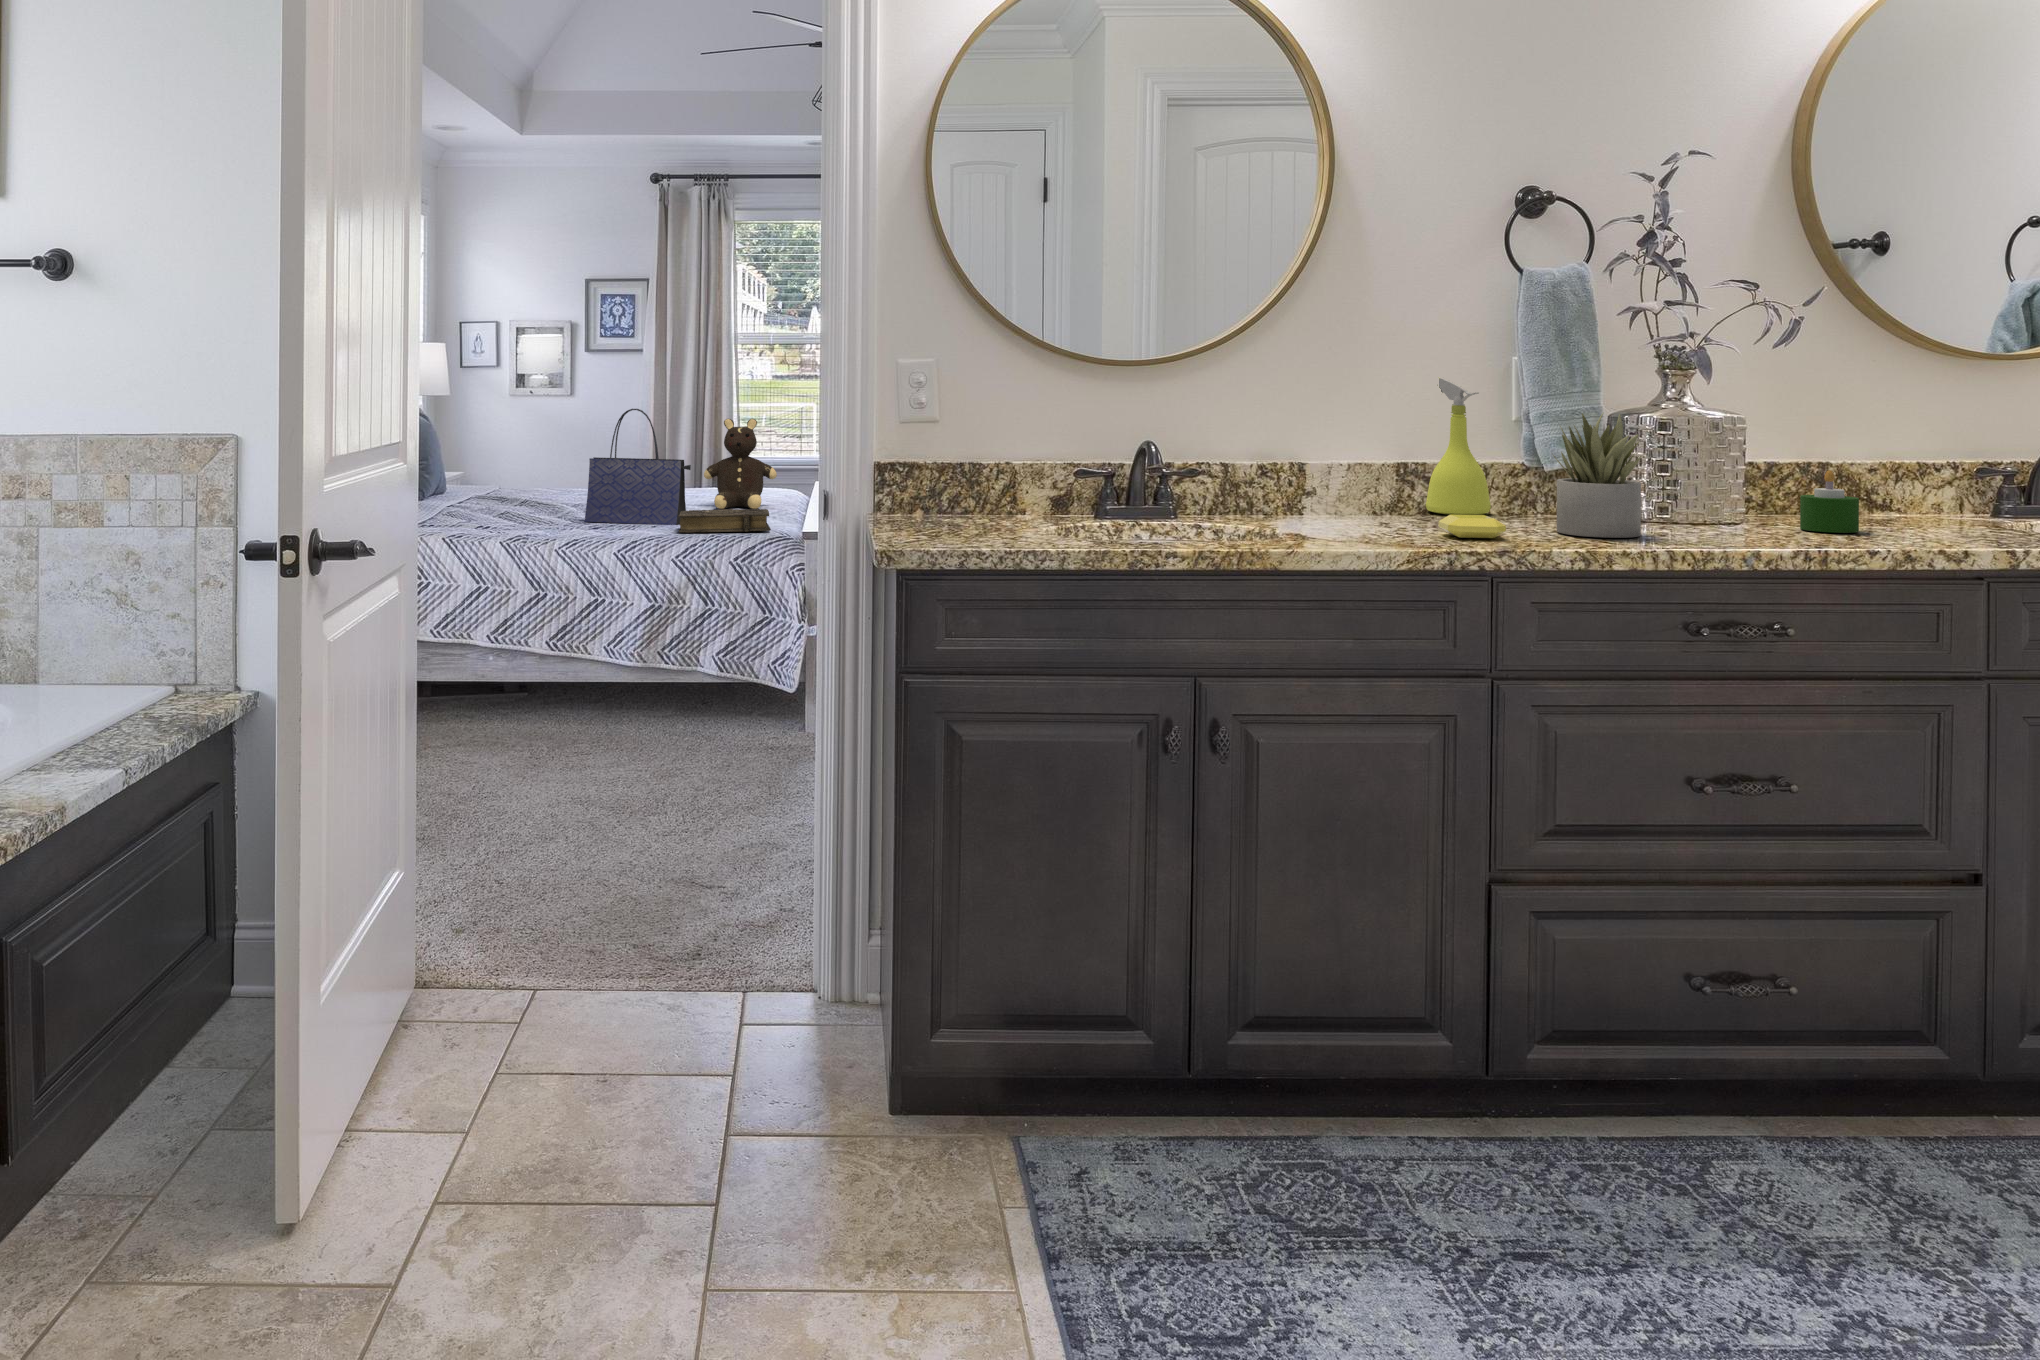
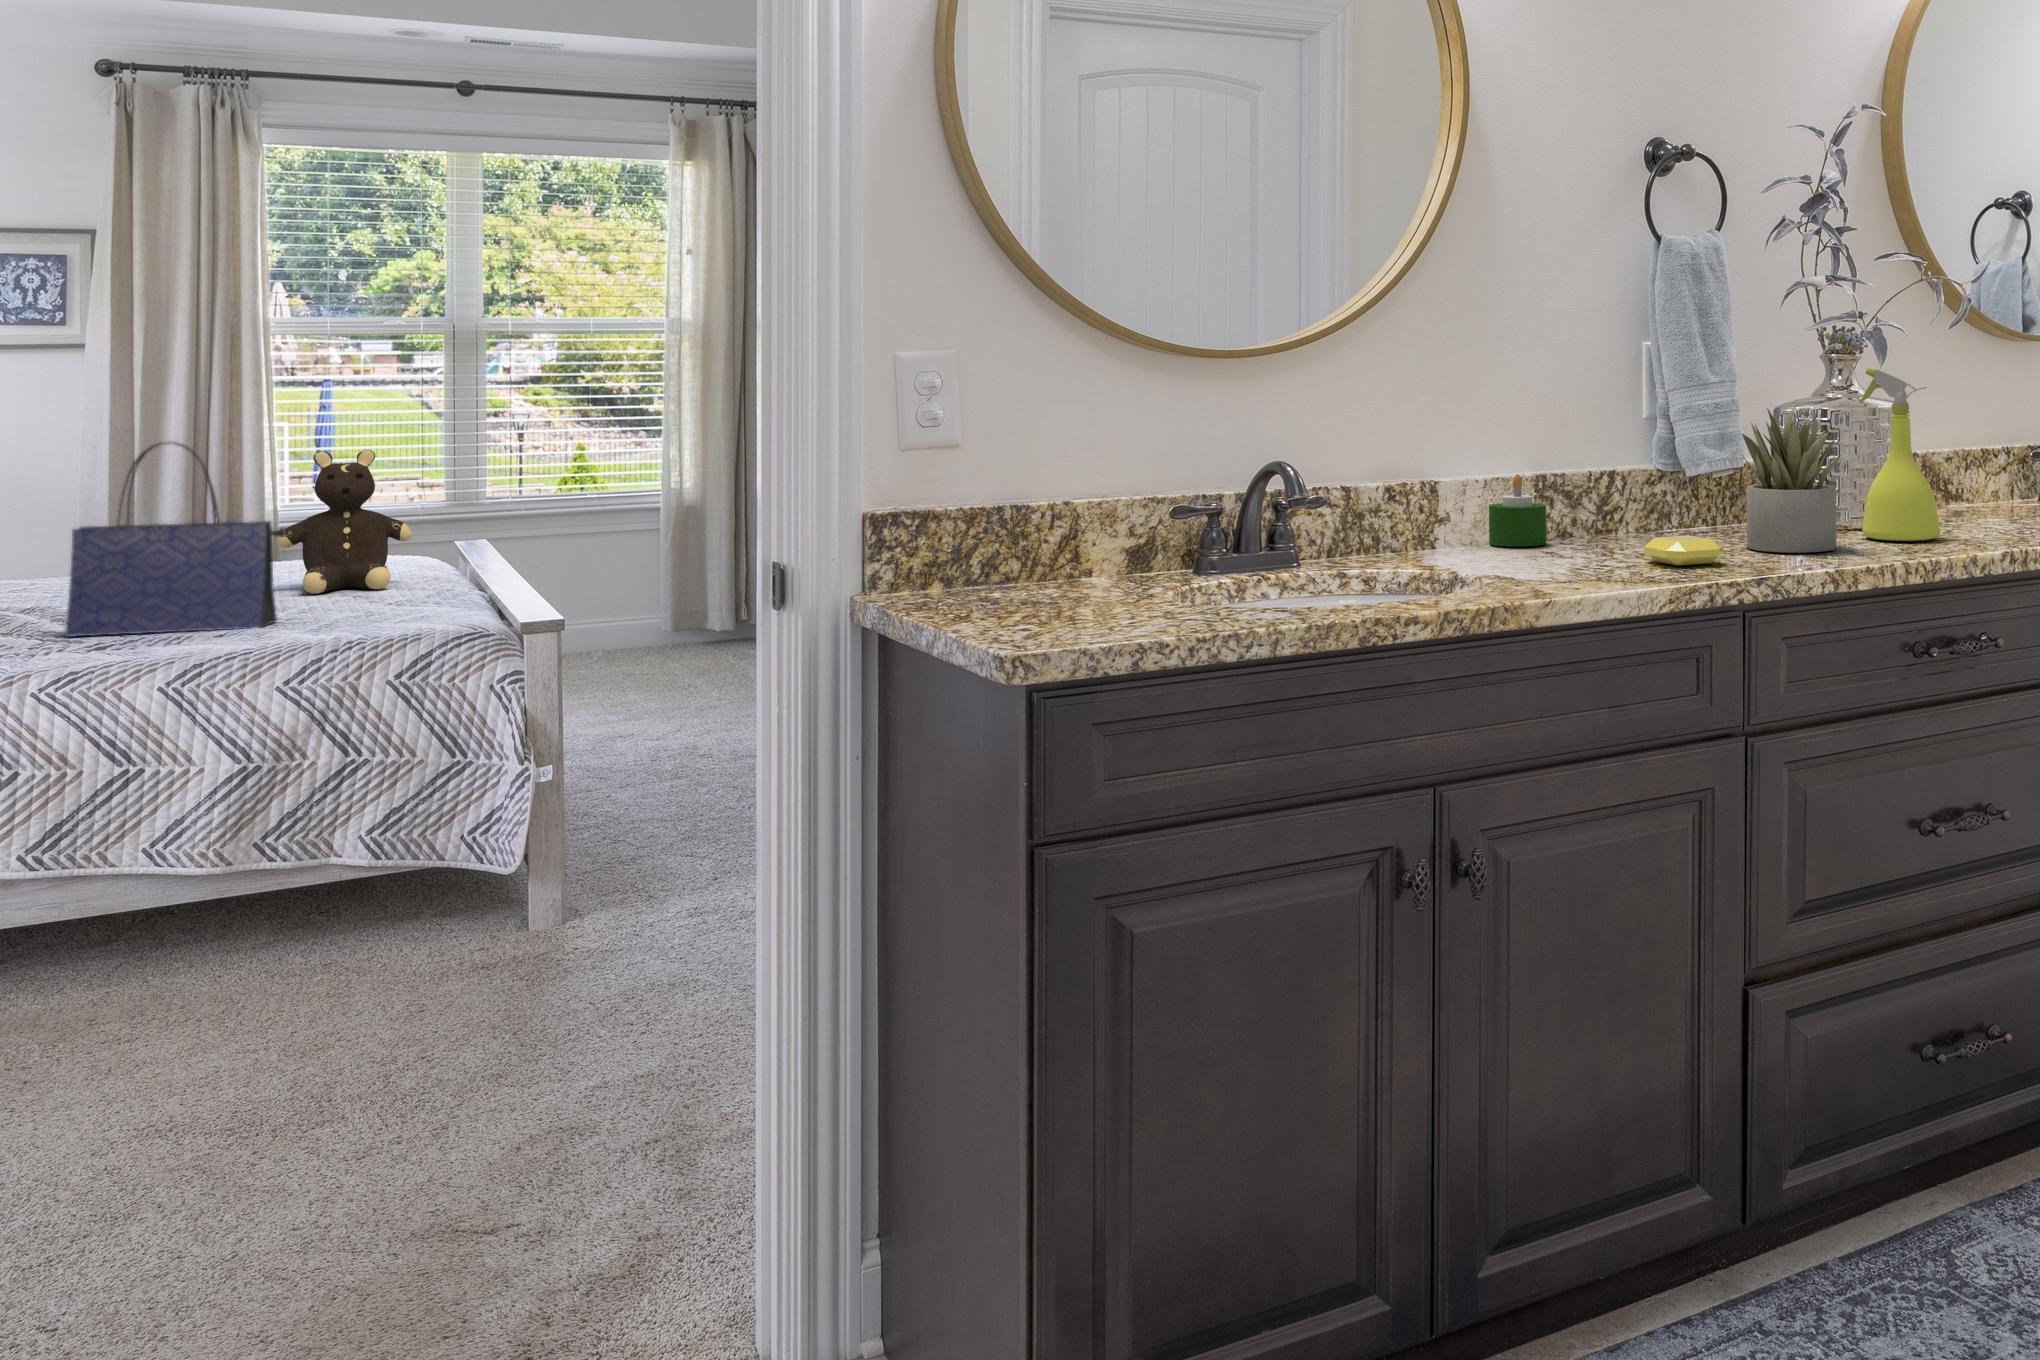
spray bottle: present [1426,378,1491,515] -> present [1859,368,1940,541]
candle: present [1800,470,1859,533] -> present [1489,474,1546,547]
book: present [679,509,771,533] -> none [276,590,456,641]

